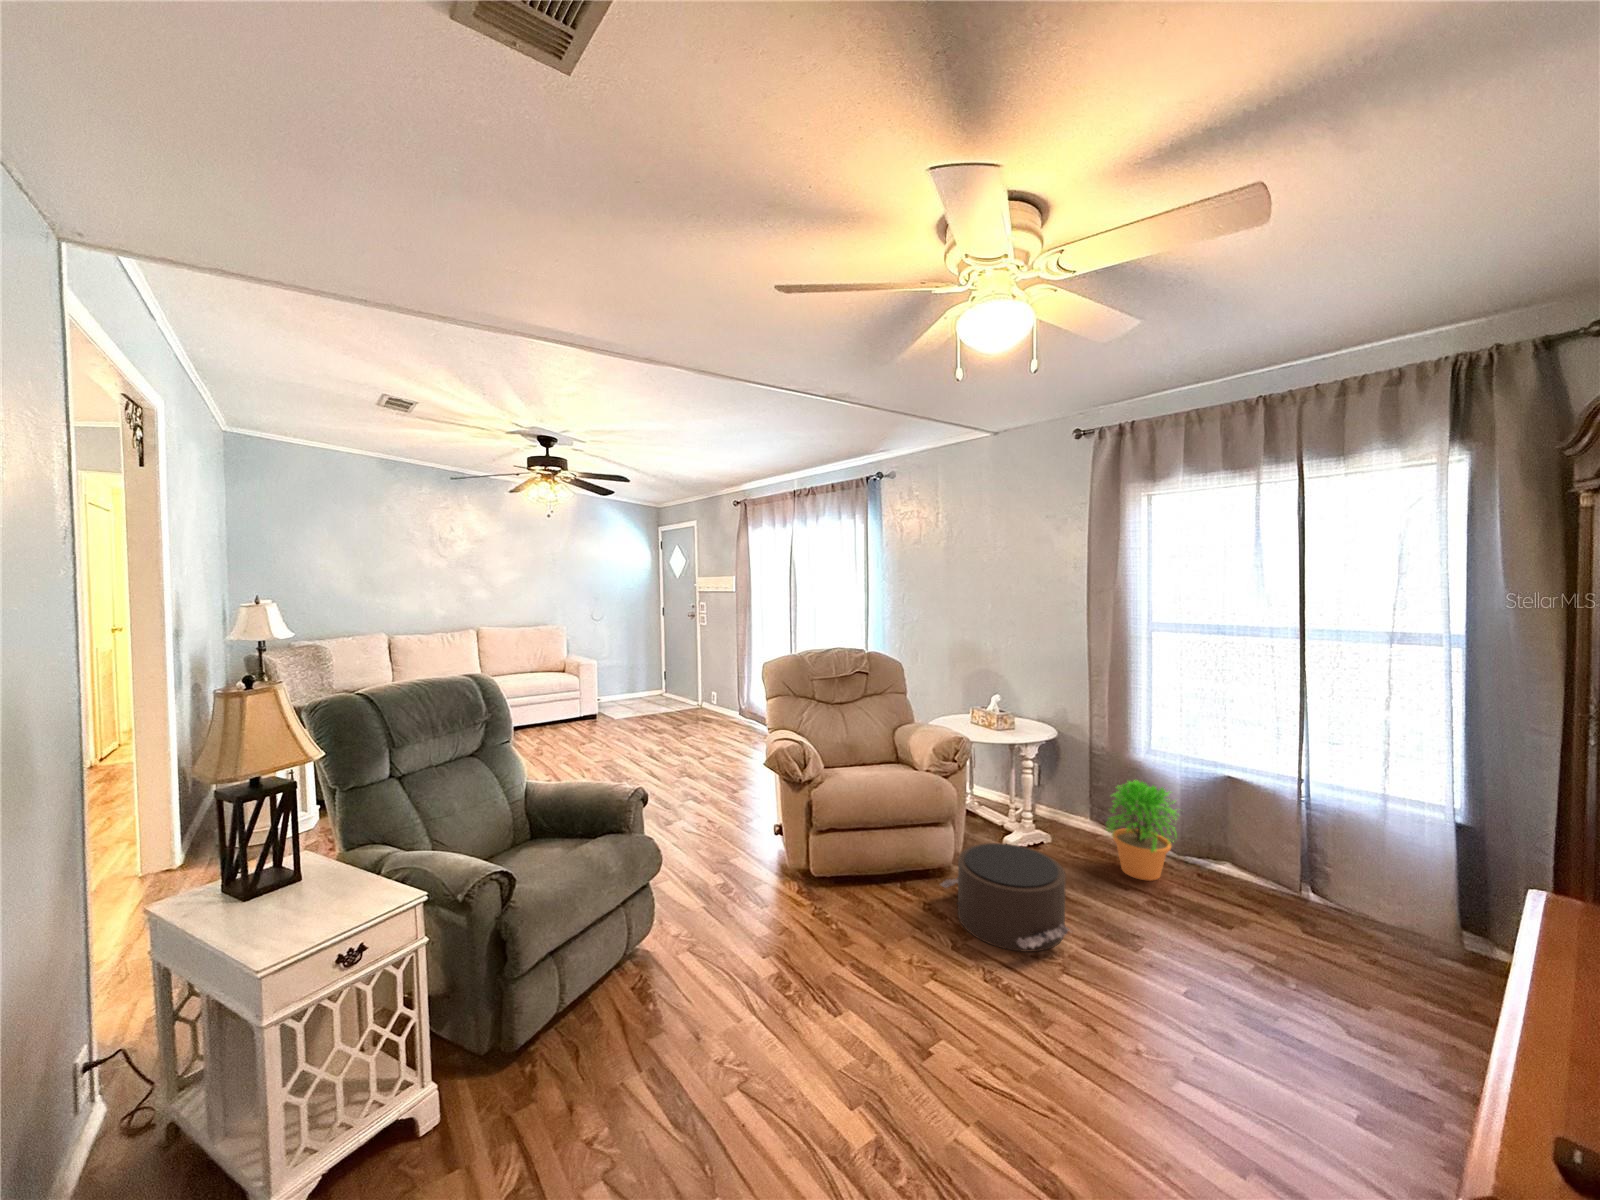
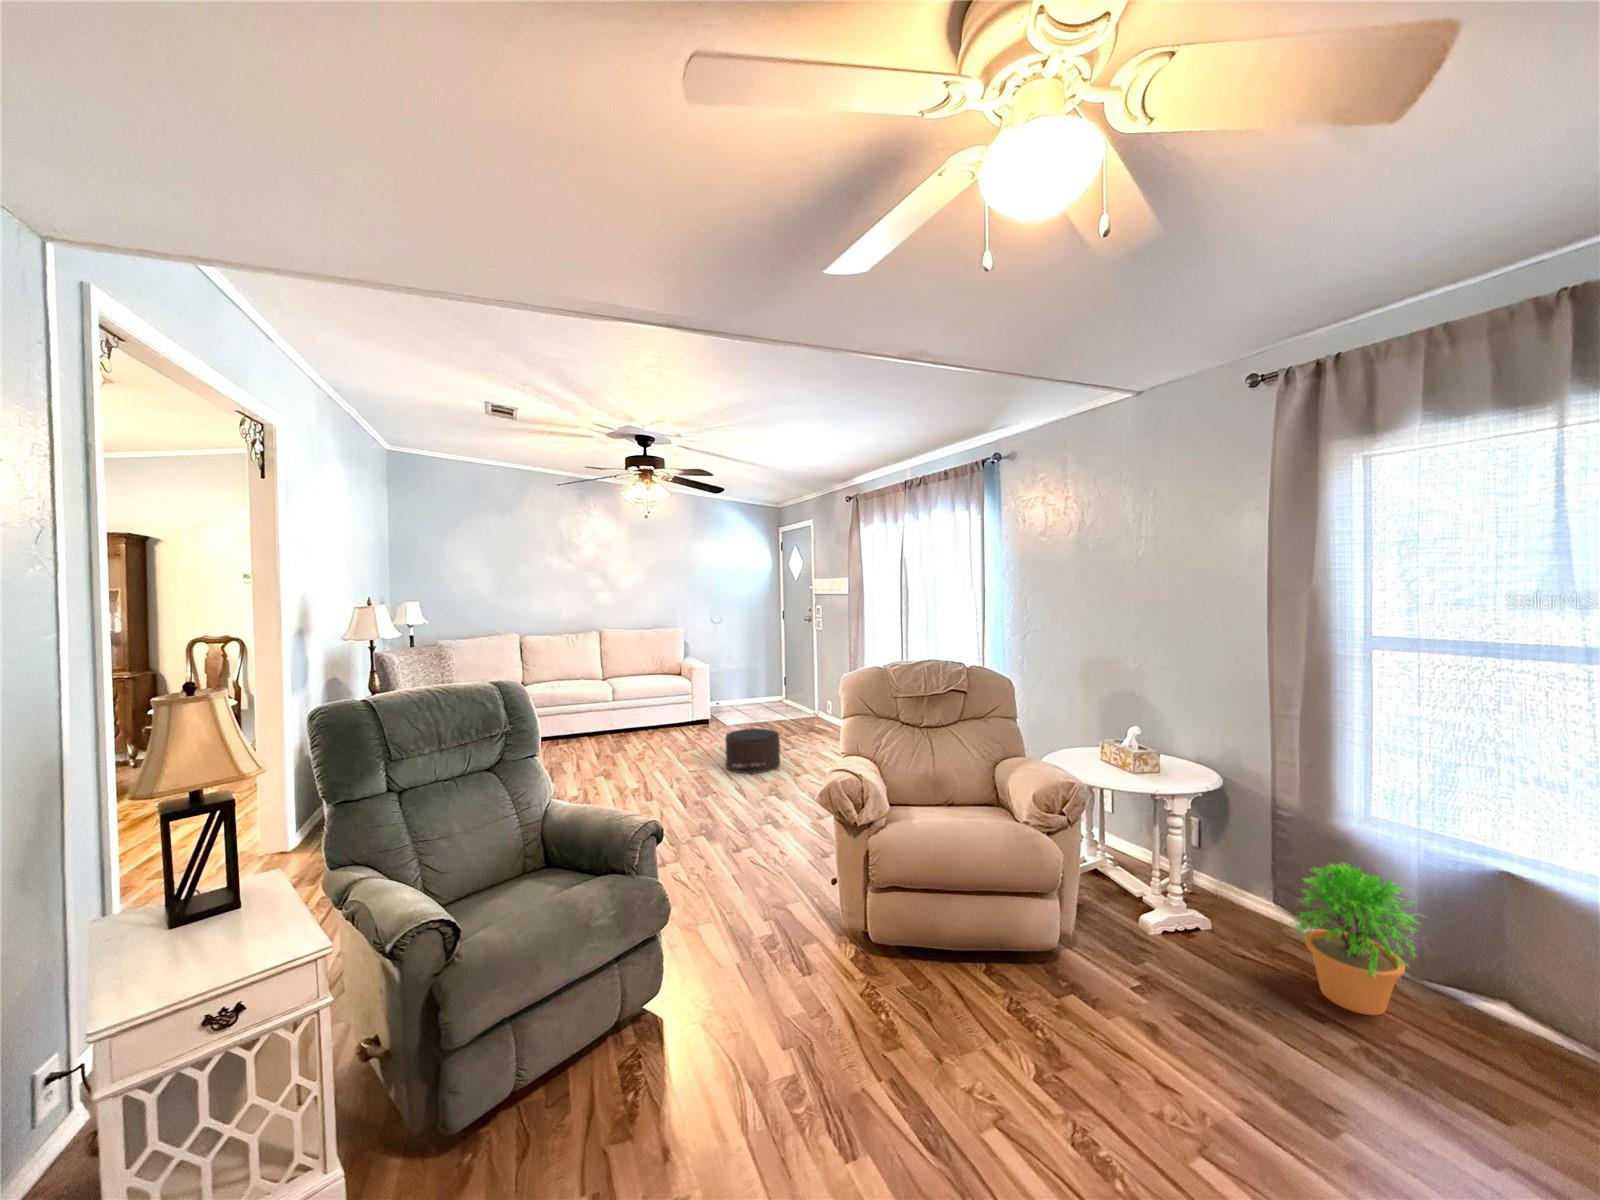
pouf: present [941,843,1069,952] -> present [725,728,780,773]

